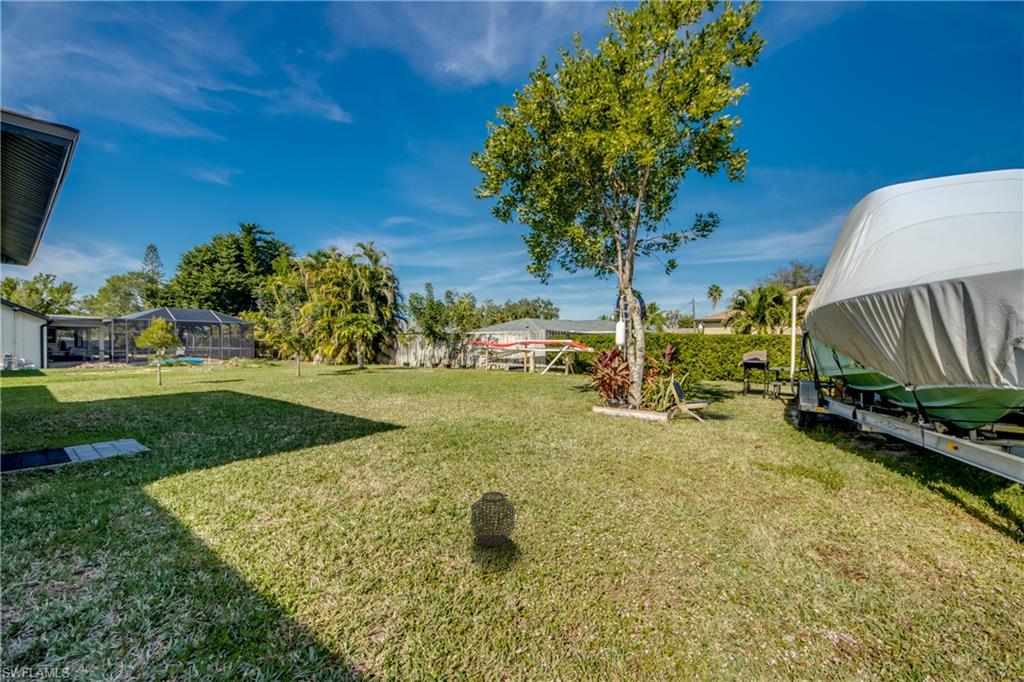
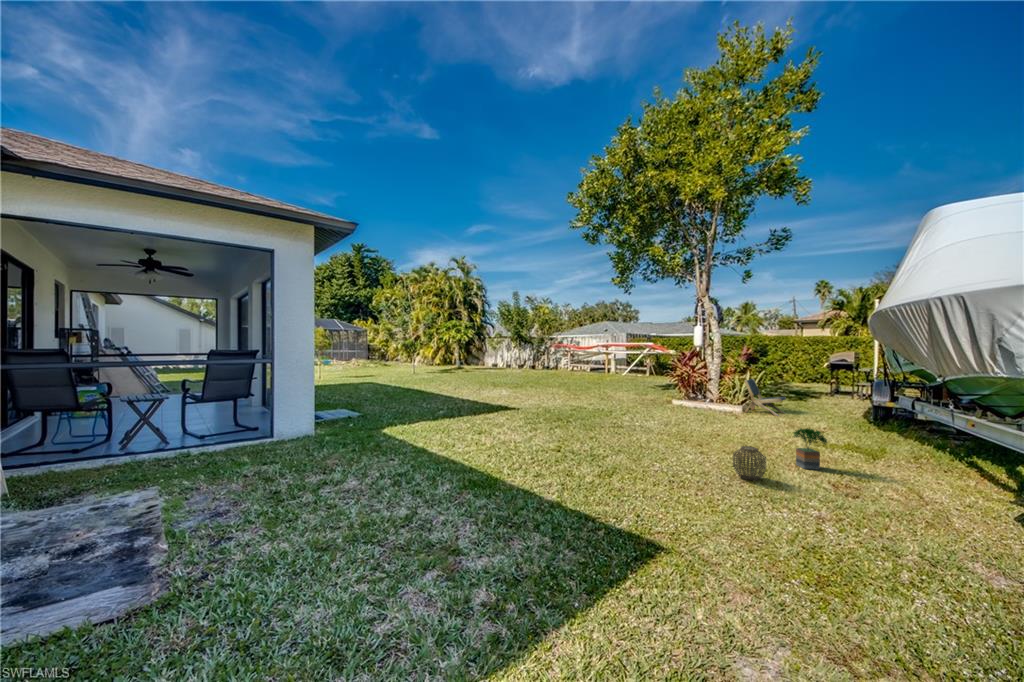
potted tree: none [748,455,796,513] -> present [793,428,827,470]
woven basket: present [471,492,515,546] -> present [733,446,766,480]

